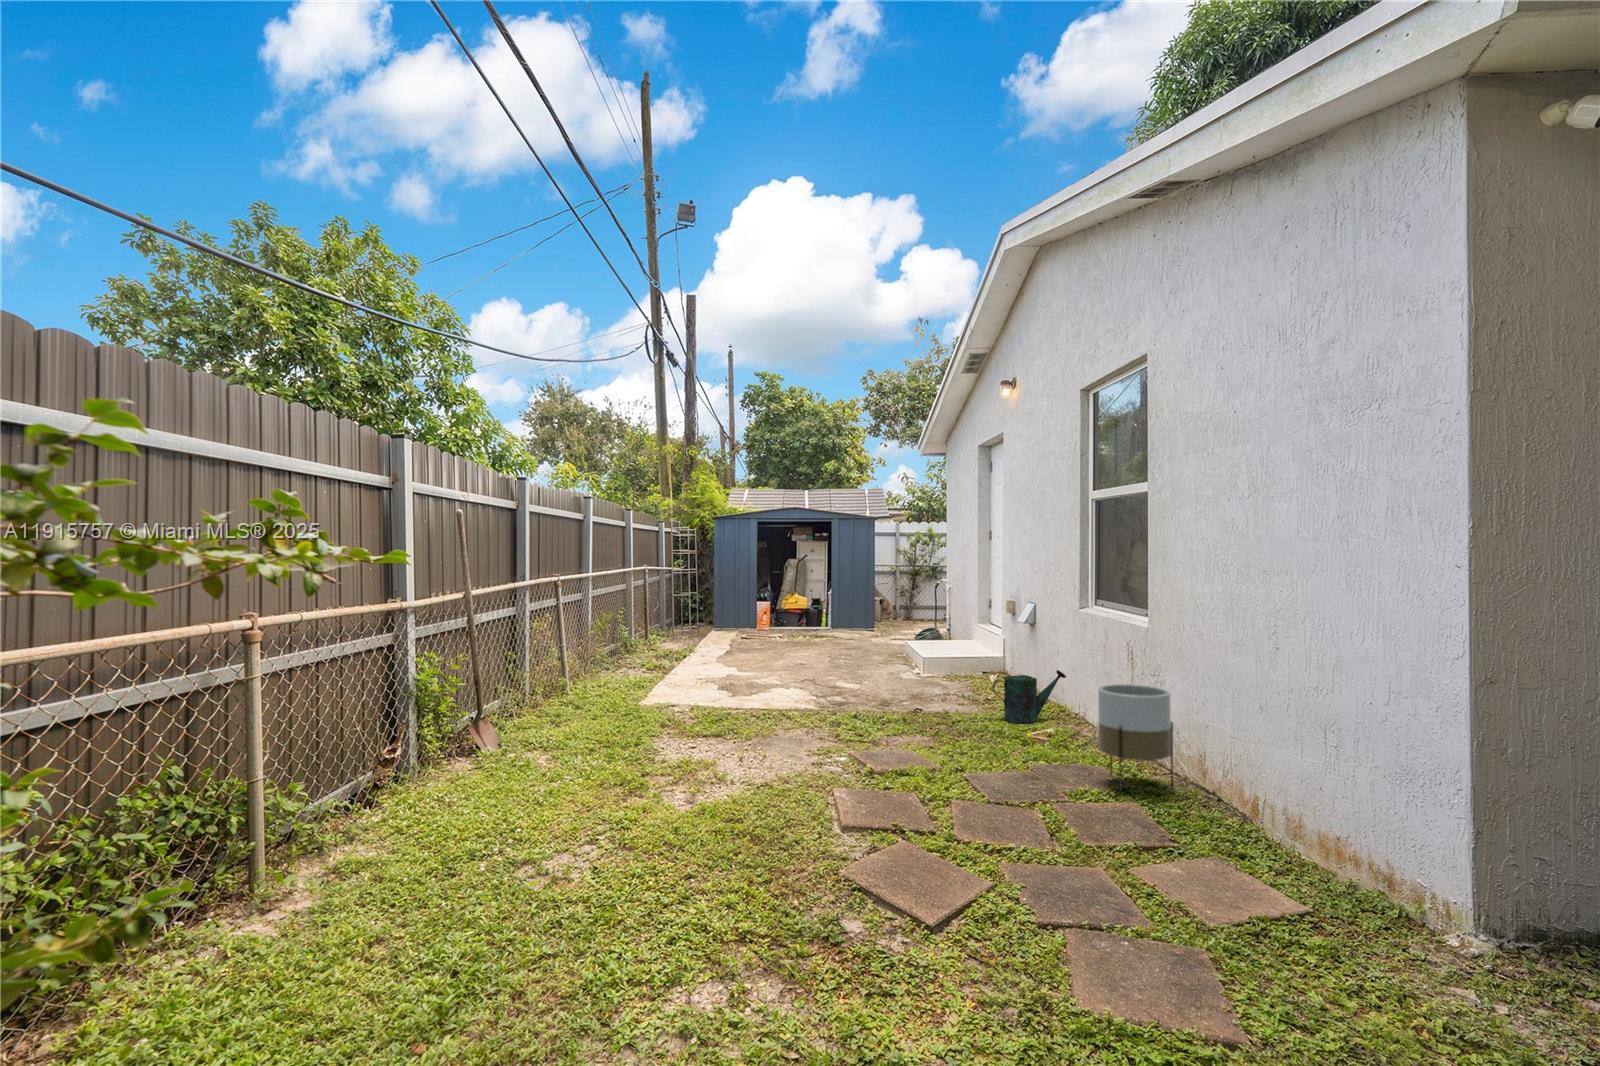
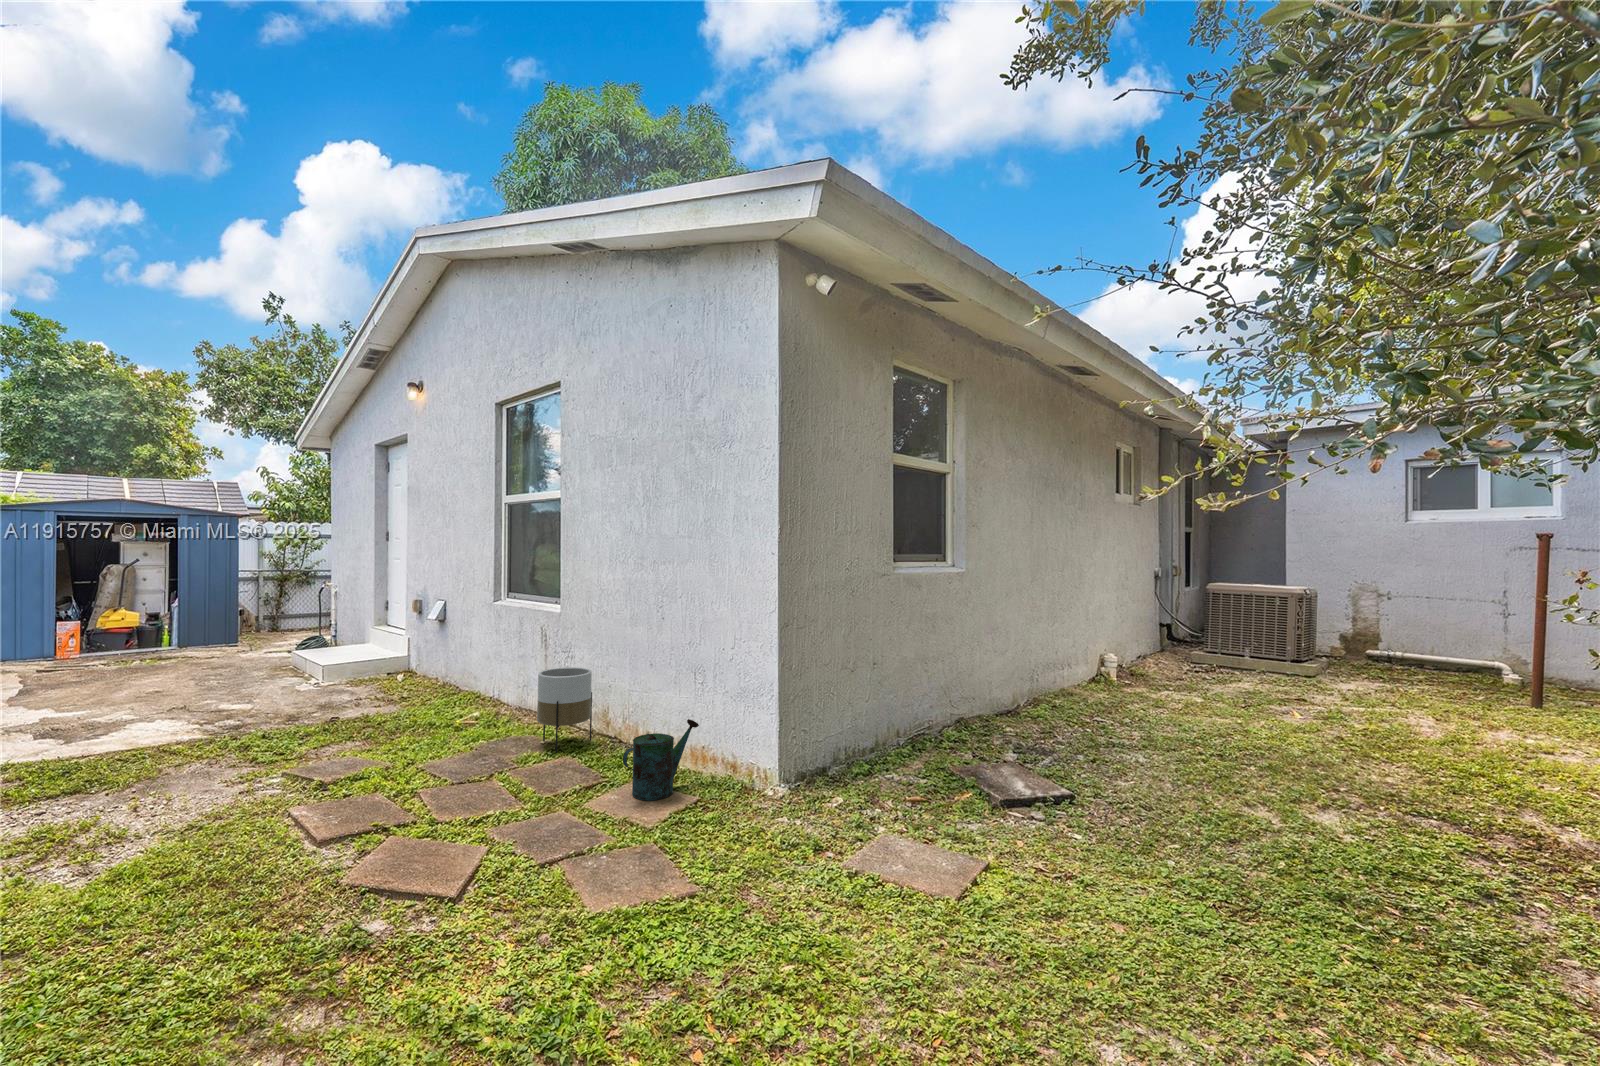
watering can: present [993,670,1066,724] -> present [623,719,699,800]

